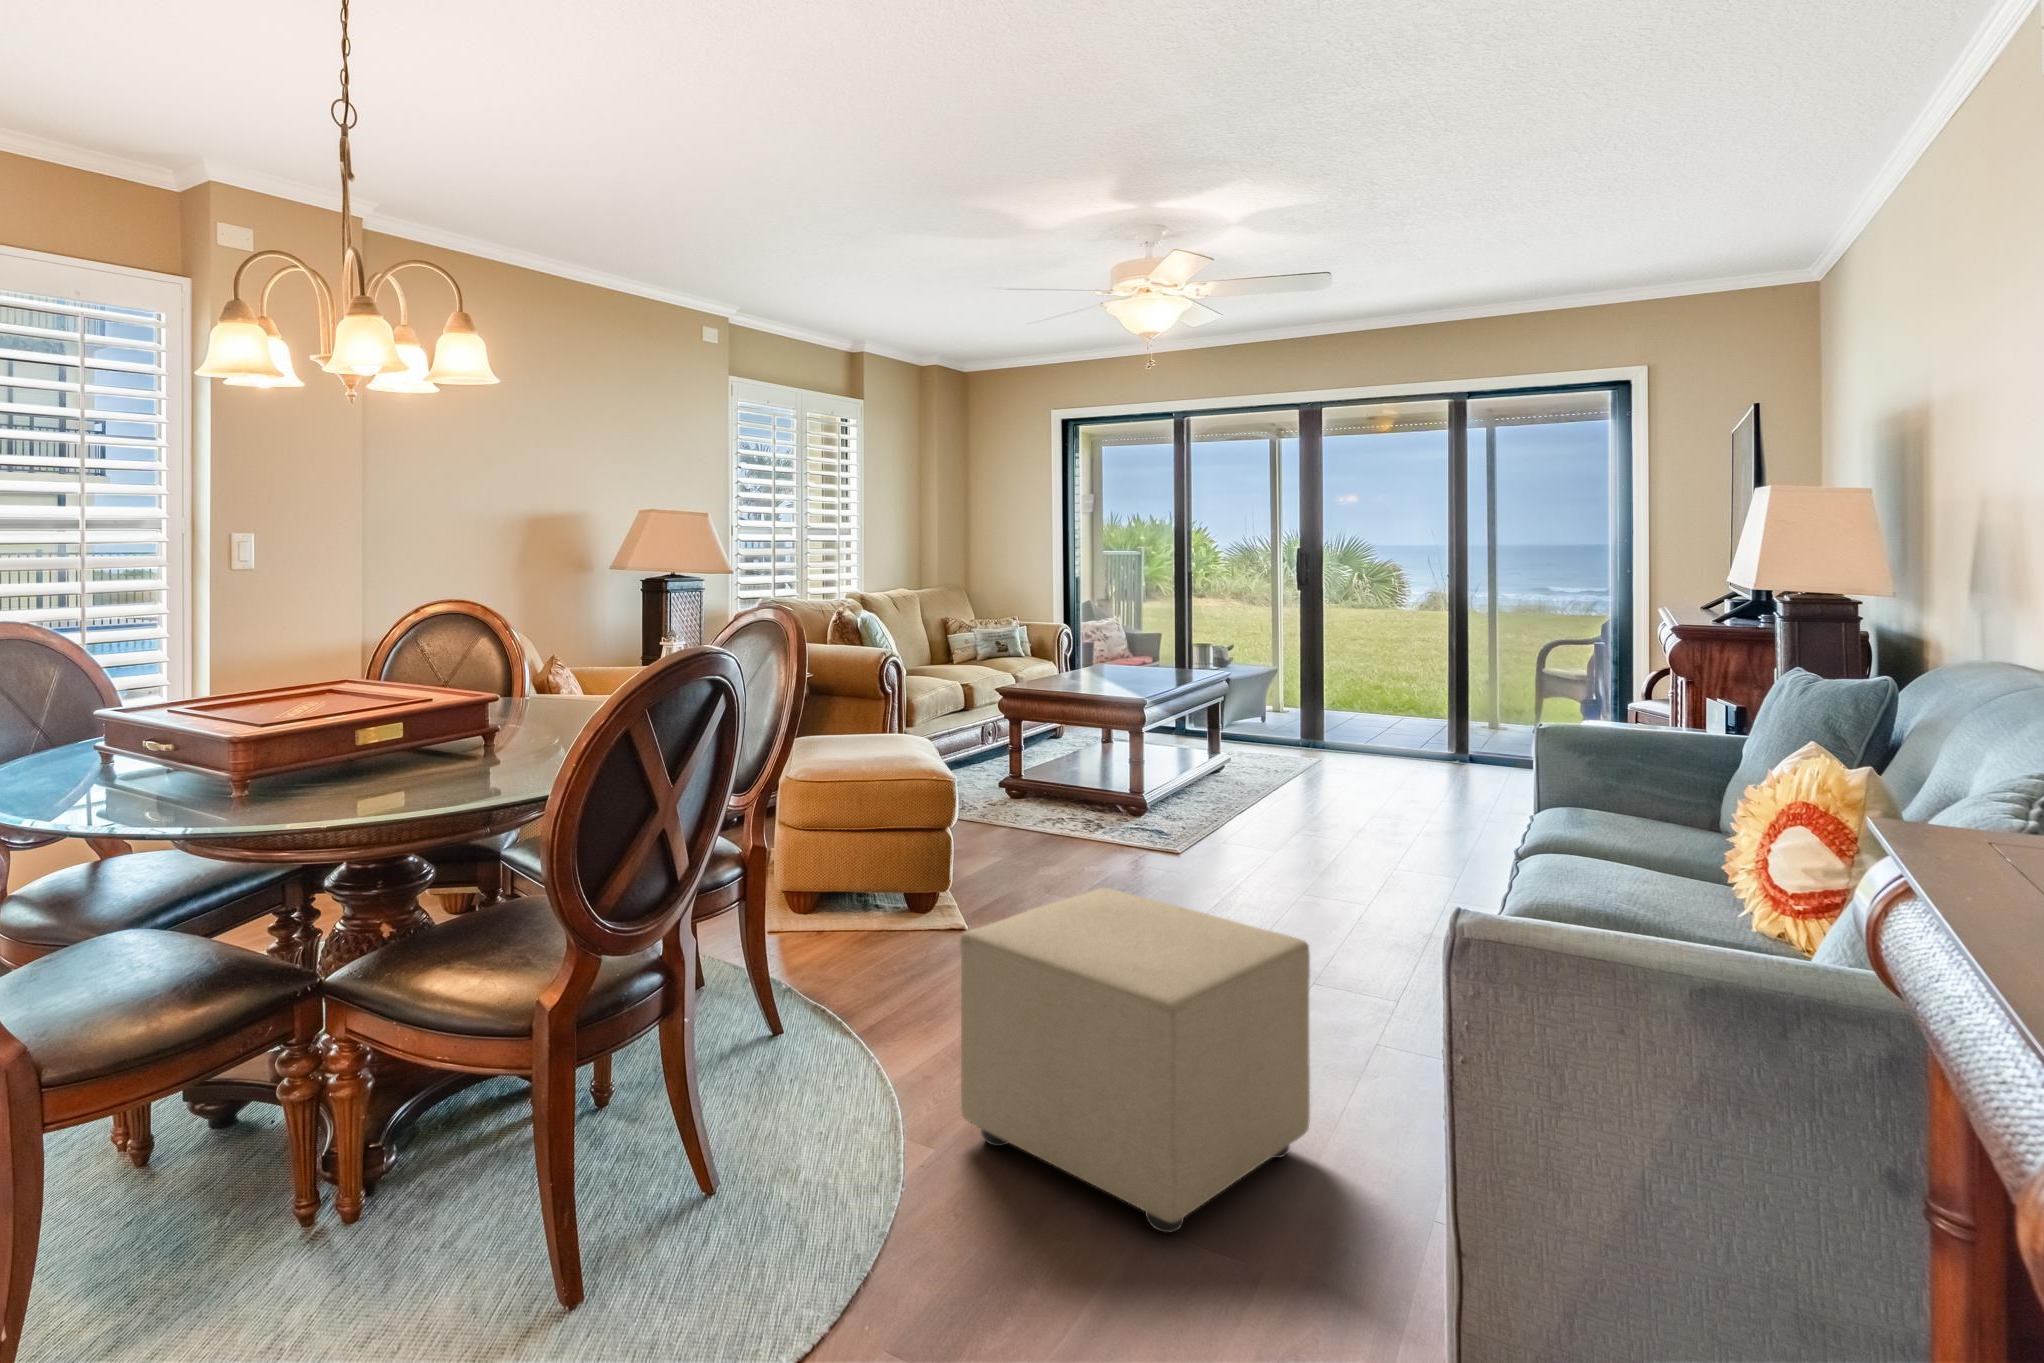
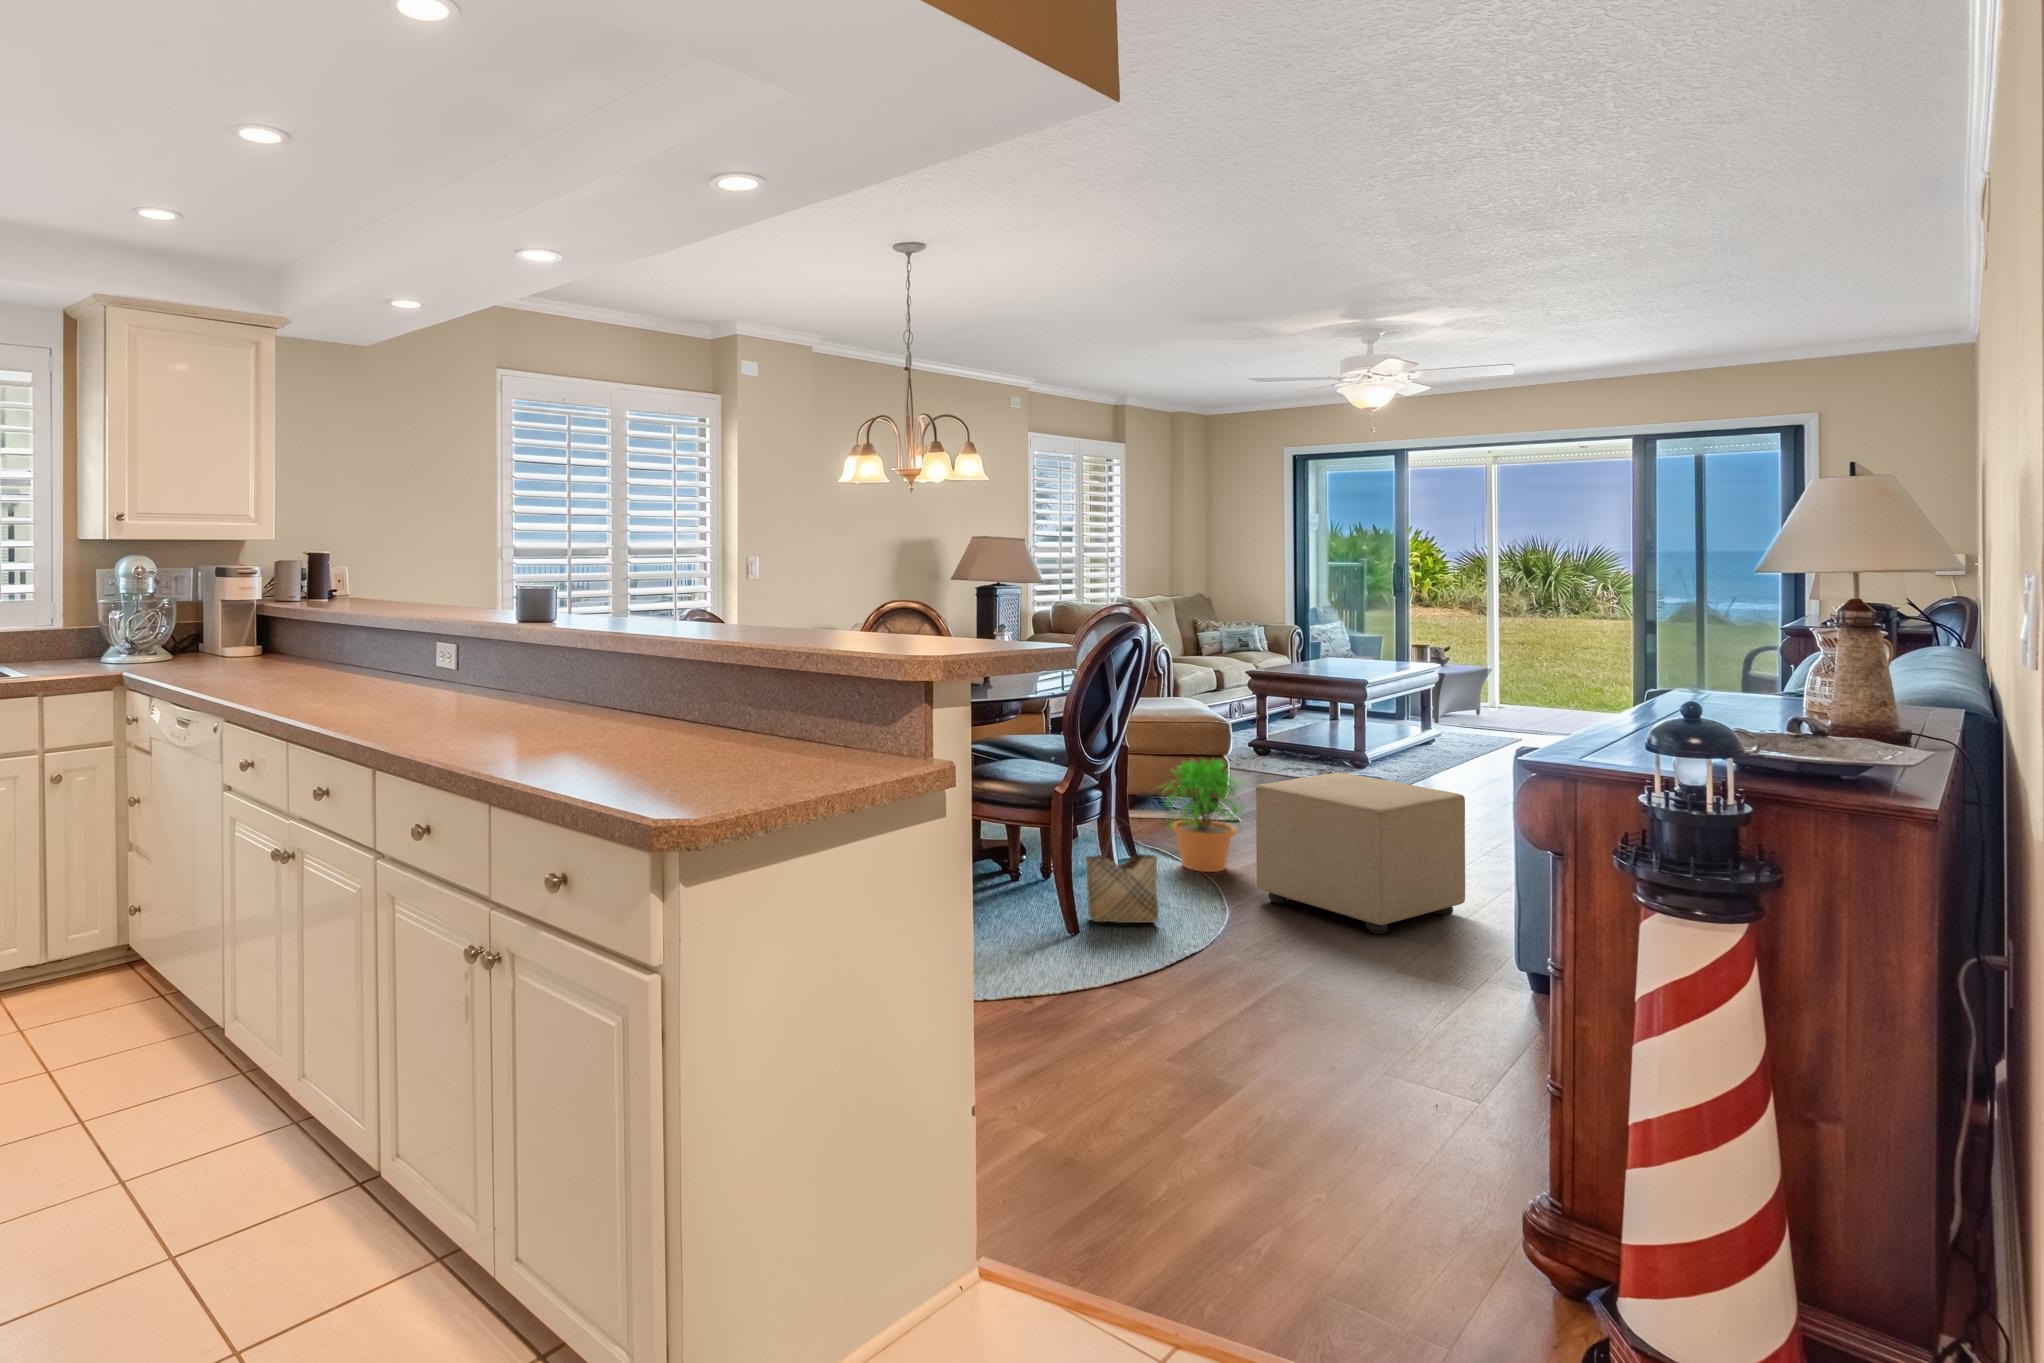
potted plant: none [812,861,970,1062] -> present [1166,759,1243,872]
woven basket: none [623,1021,768,1250] -> present [1086,816,1159,923]

